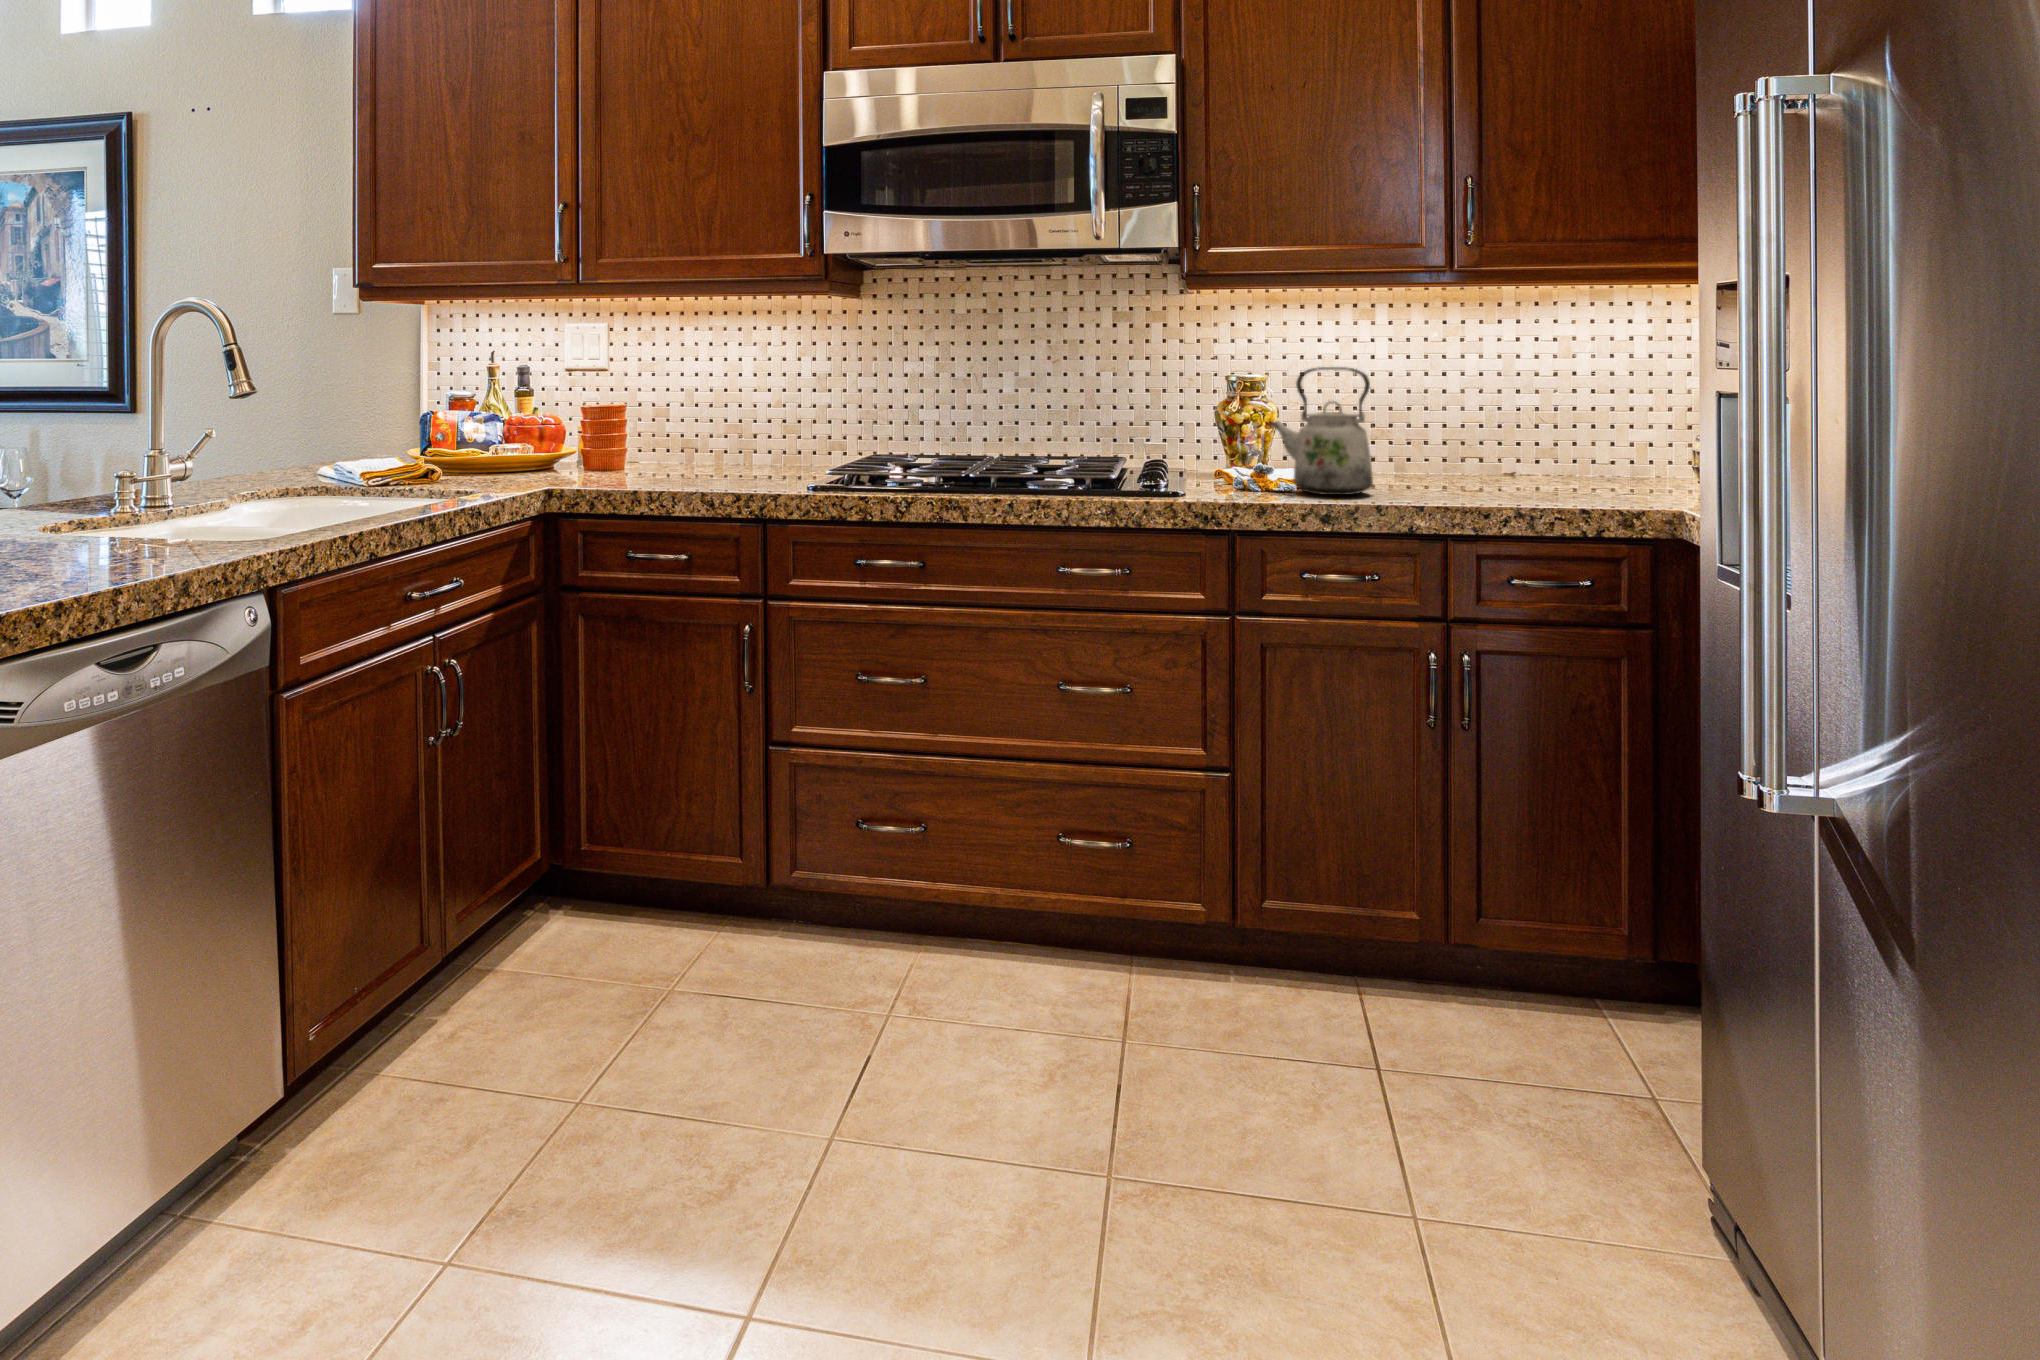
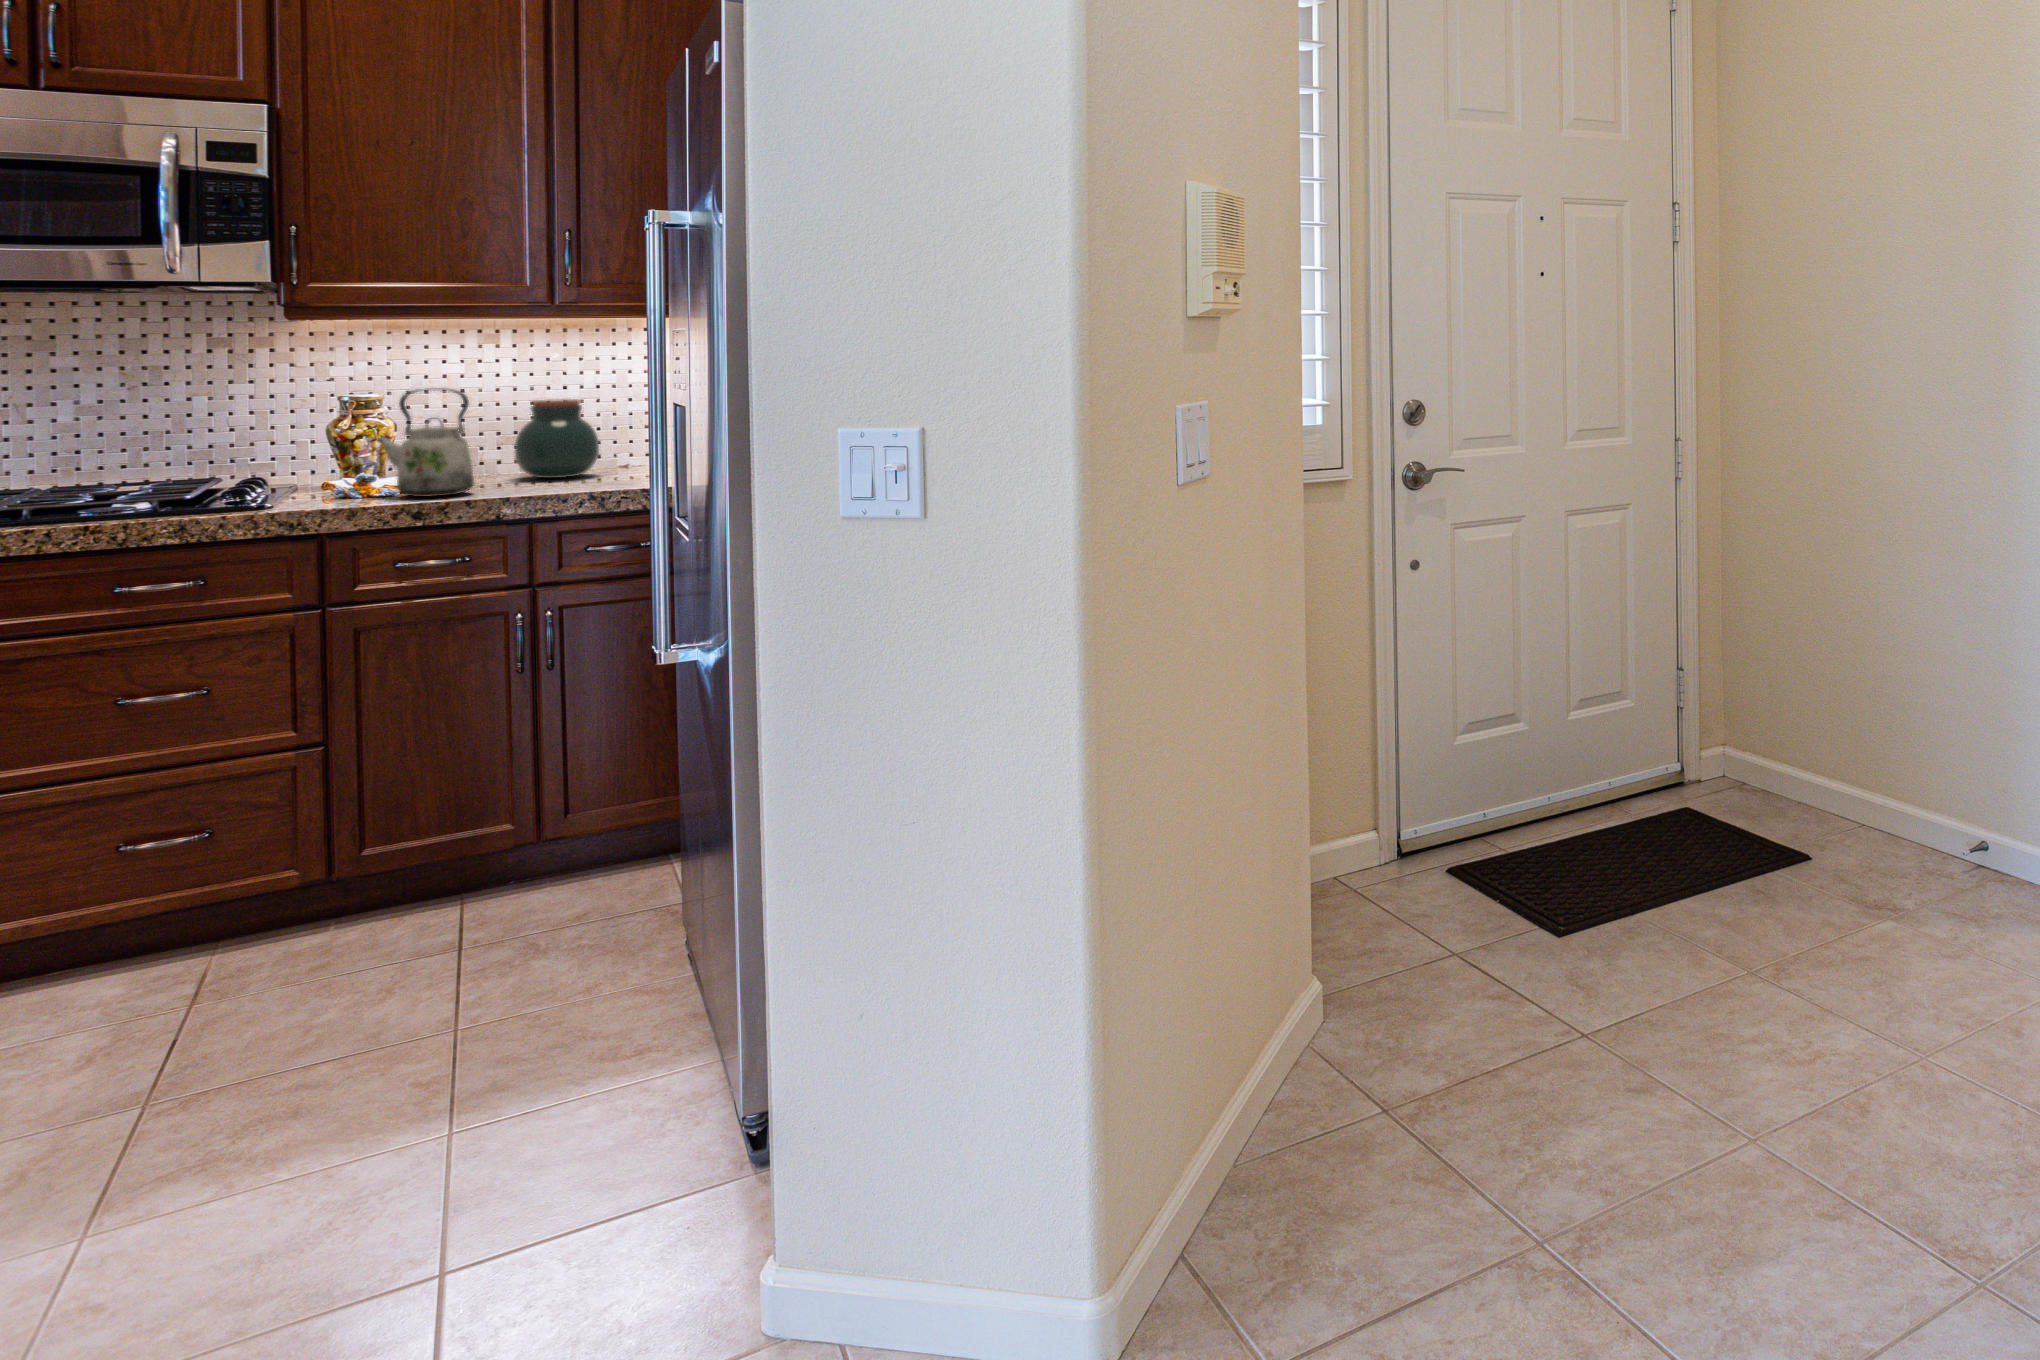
jar: none [1398,385,1493,481] -> present [514,399,599,478]

